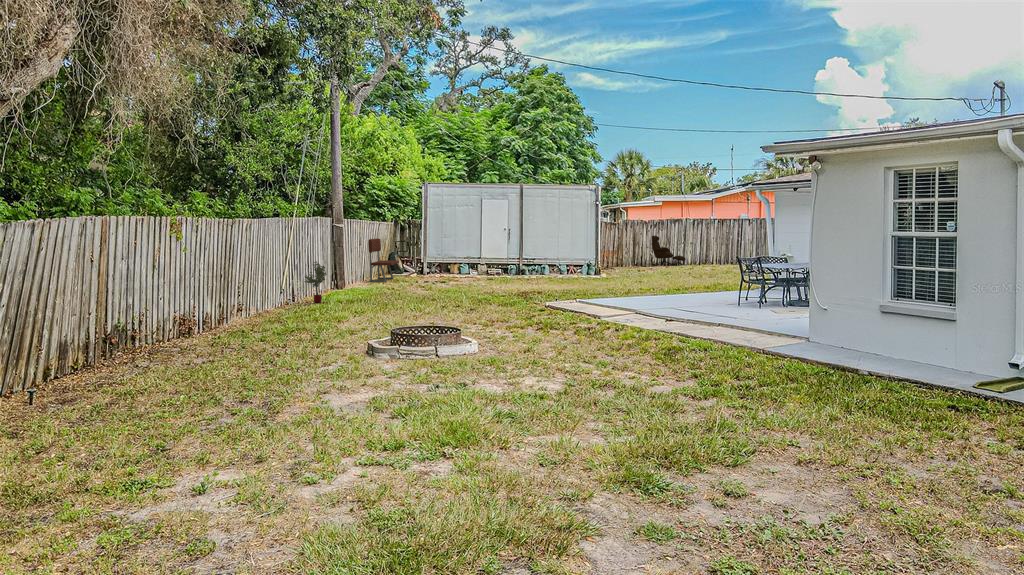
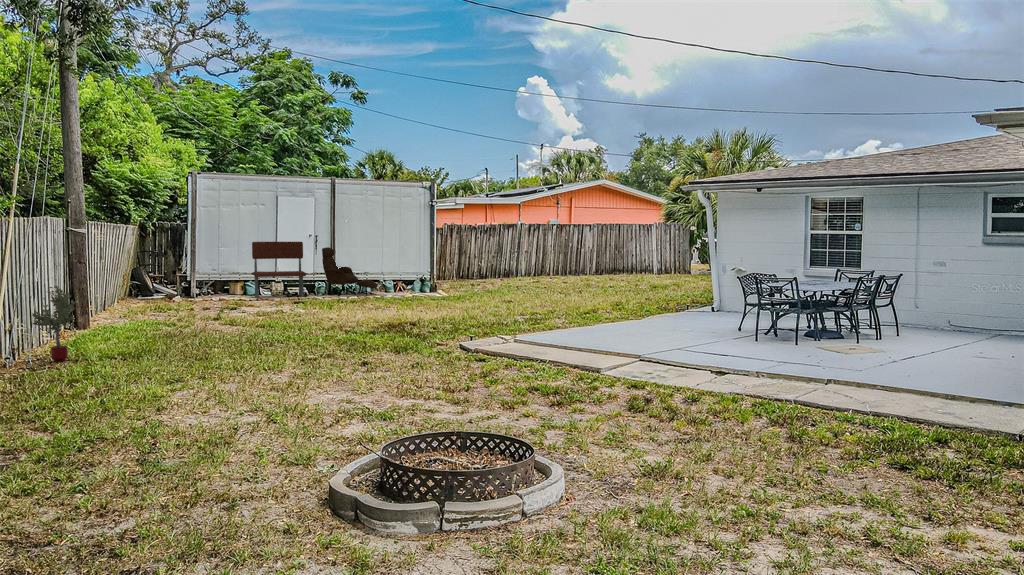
lounge chair: present [652,236,686,265] -> present [322,247,377,296]
bench: present [368,238,399,282] -> present [252,242,306,299]

